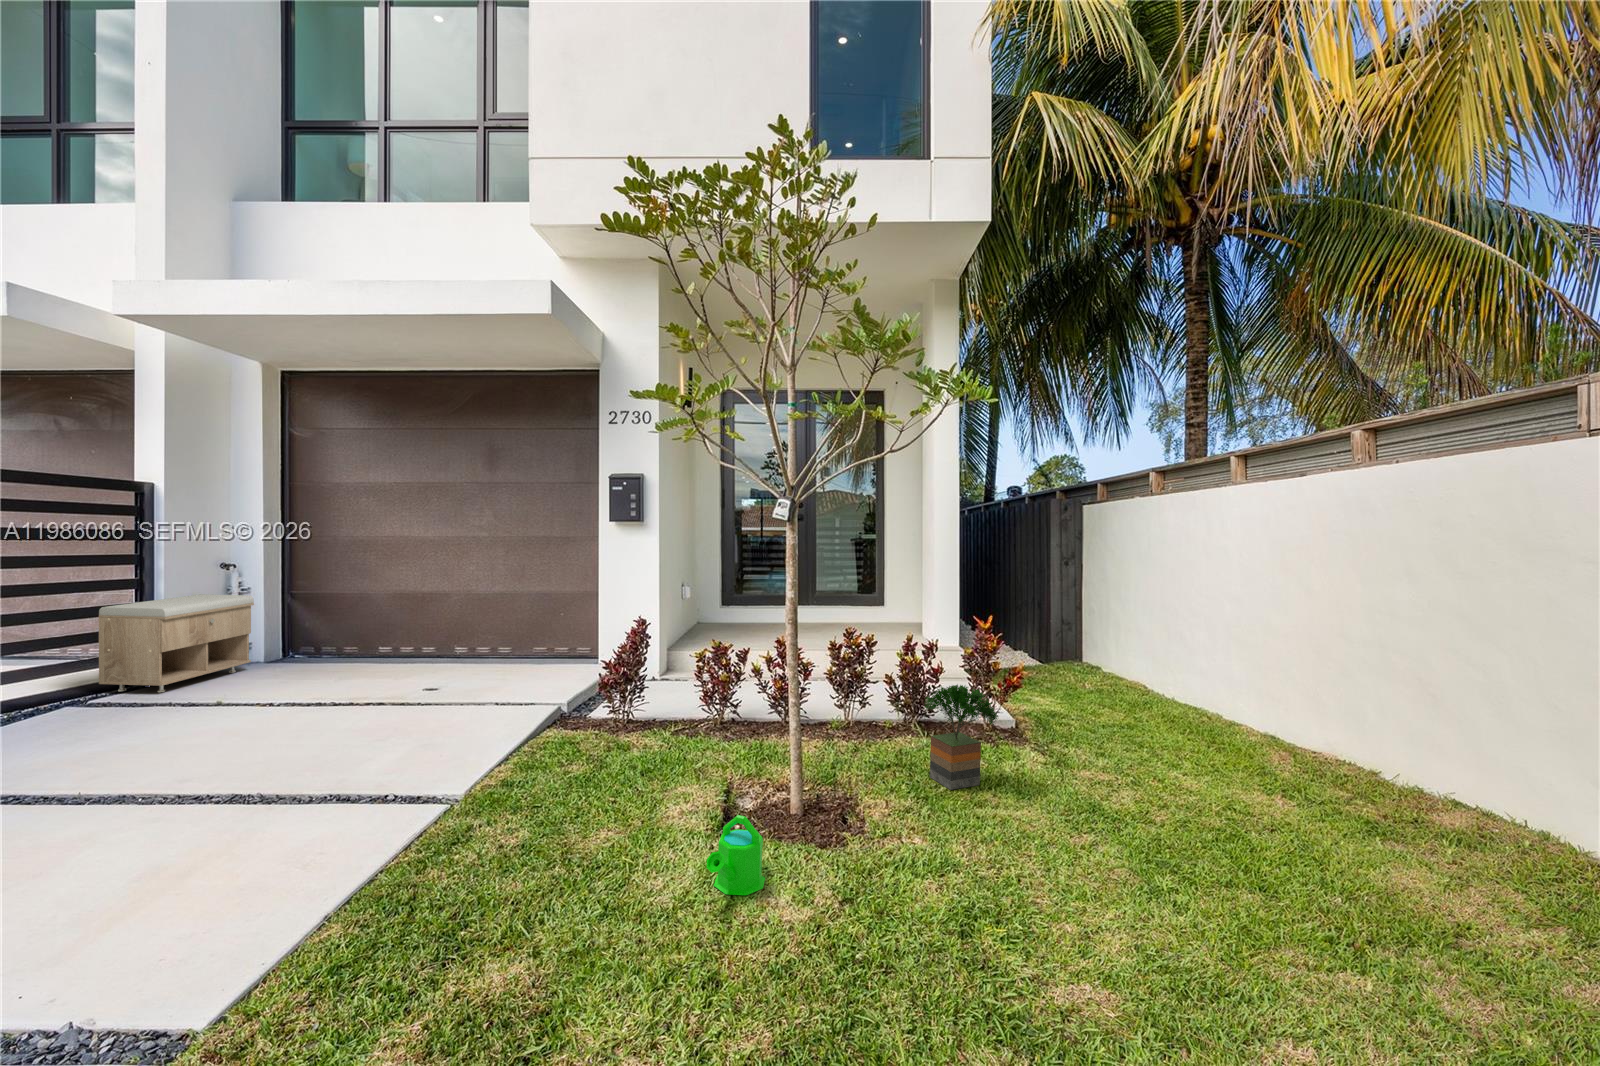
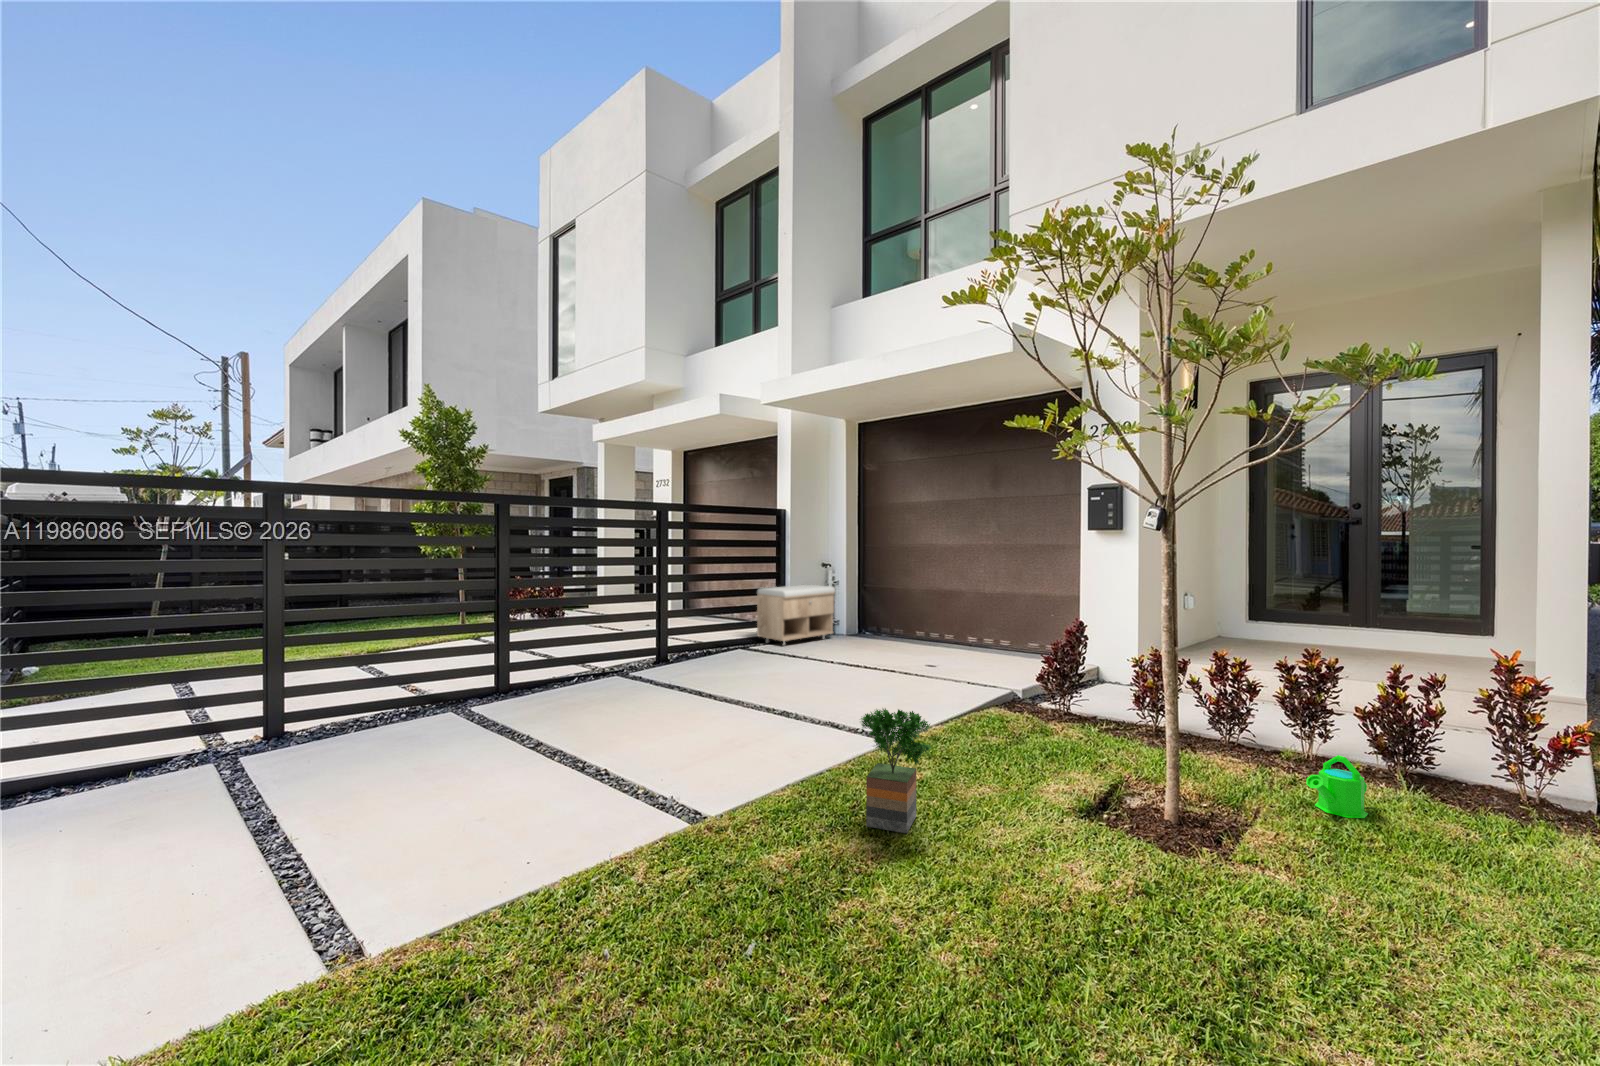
potted tree: present [925,685,998,790] -> present [861,708,931,833]
watering can: present [706,815,765,896] -> present [1306,755,1368,818]

